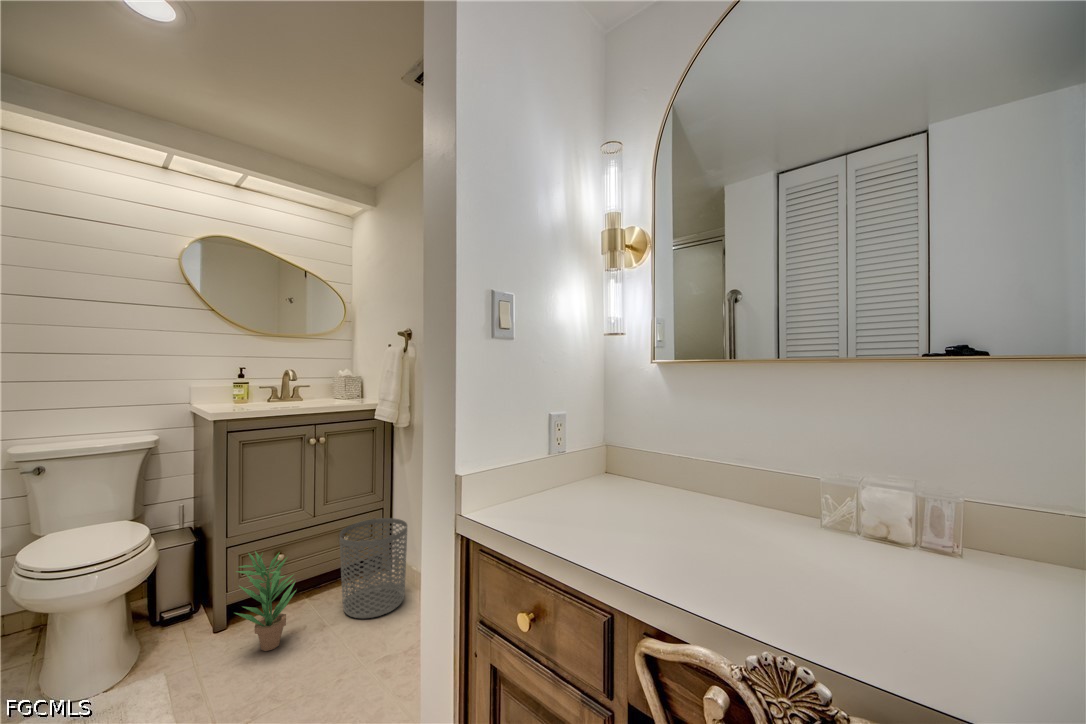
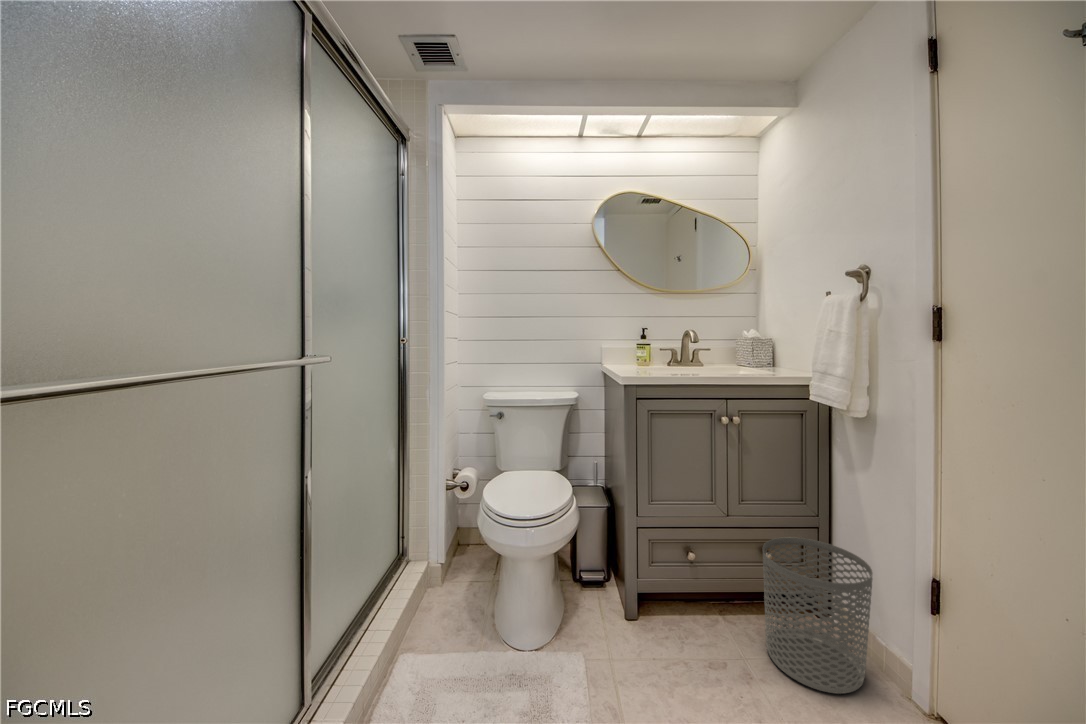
potted plant: present [235,551,296,651] -> none [646,542,713,670]

